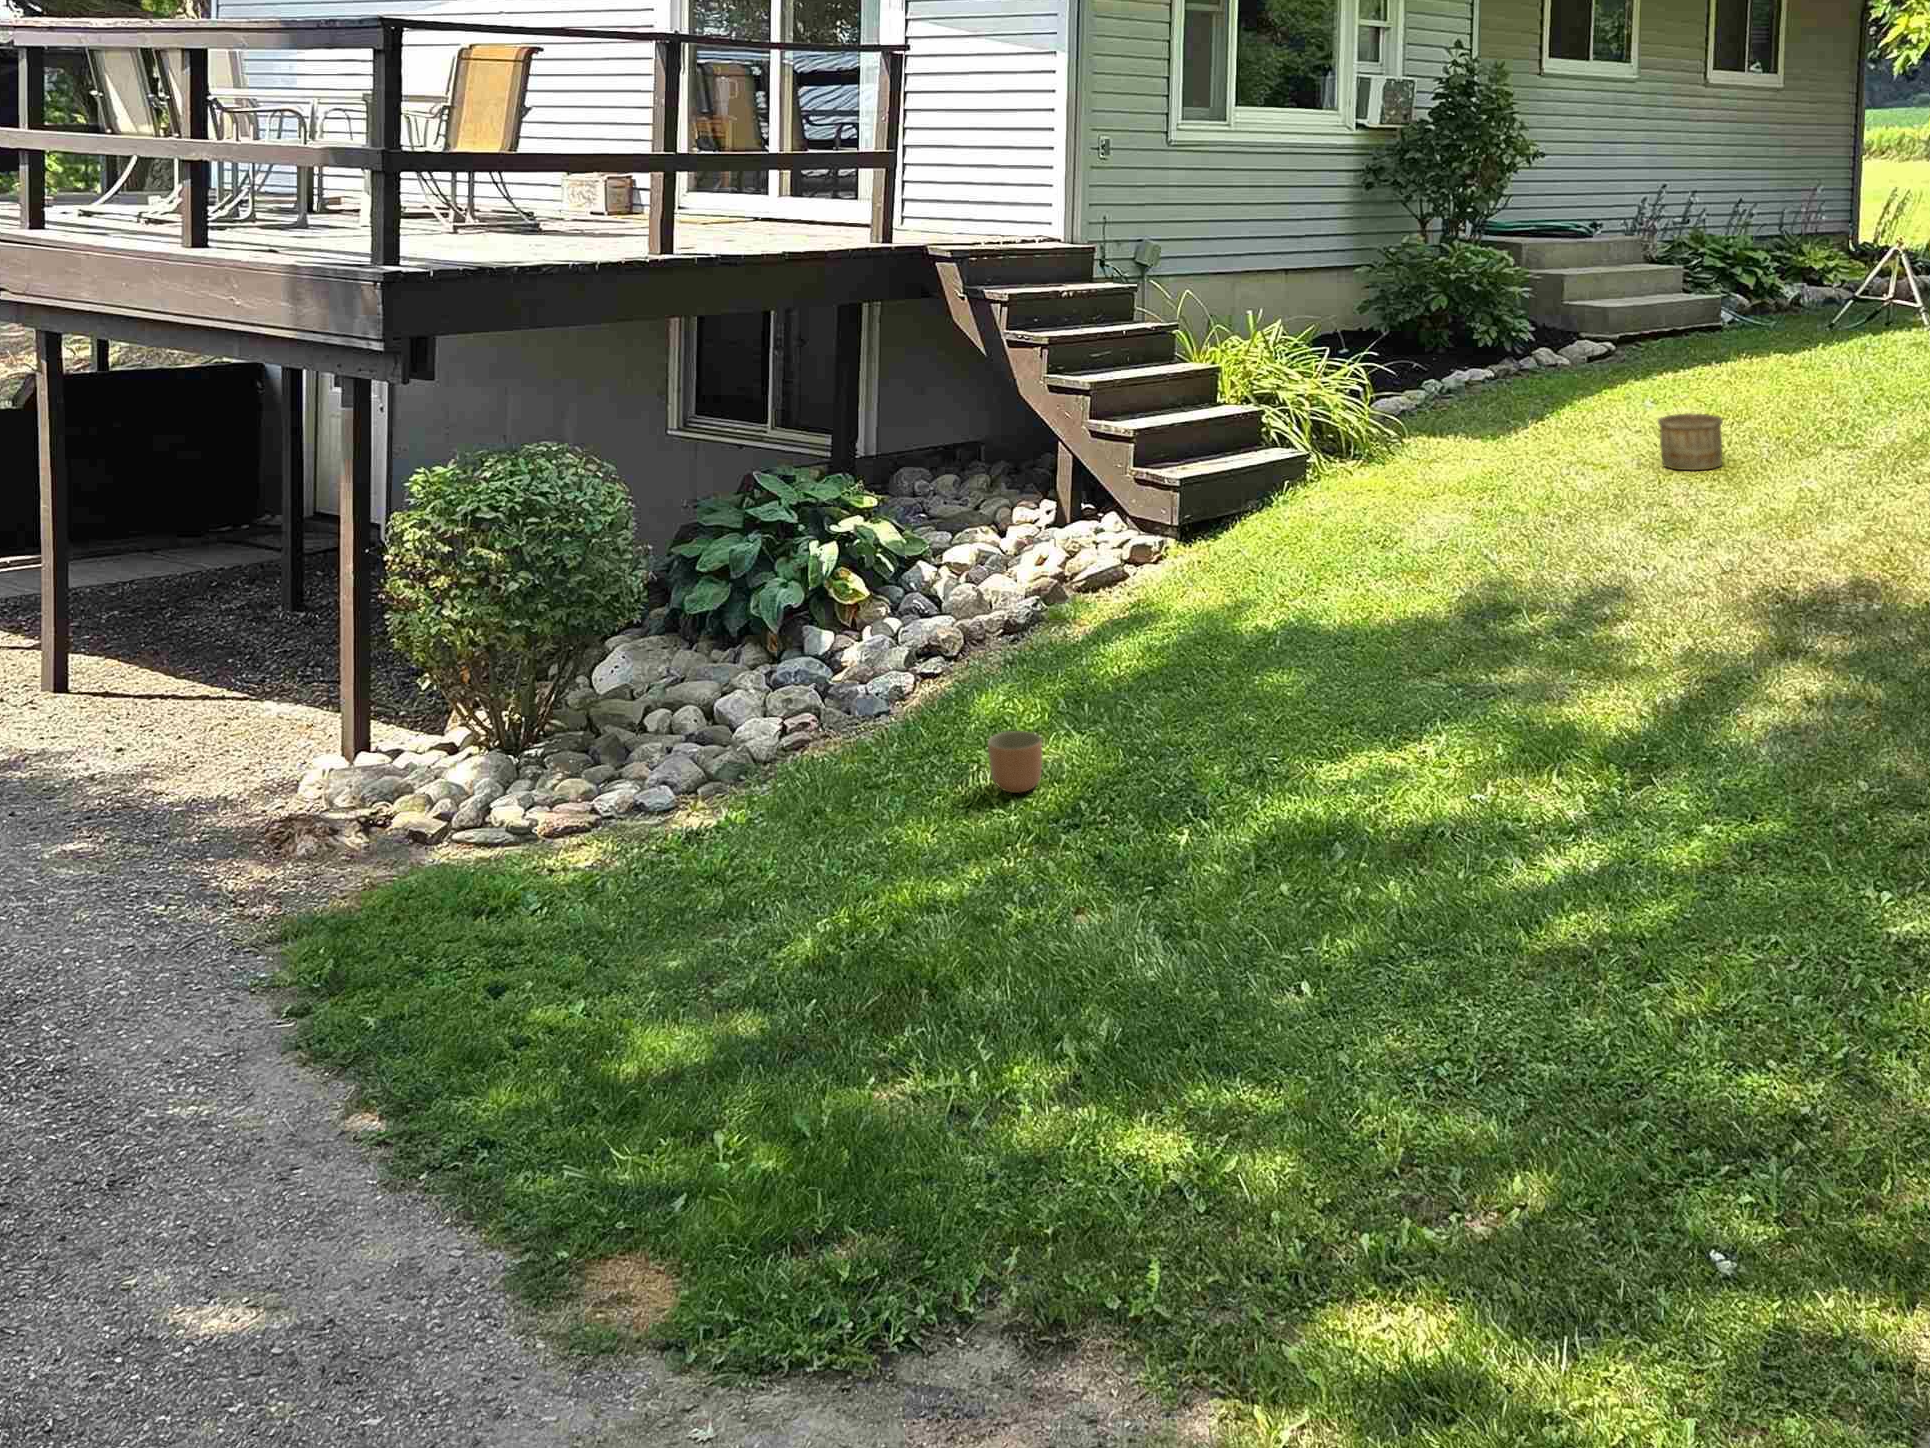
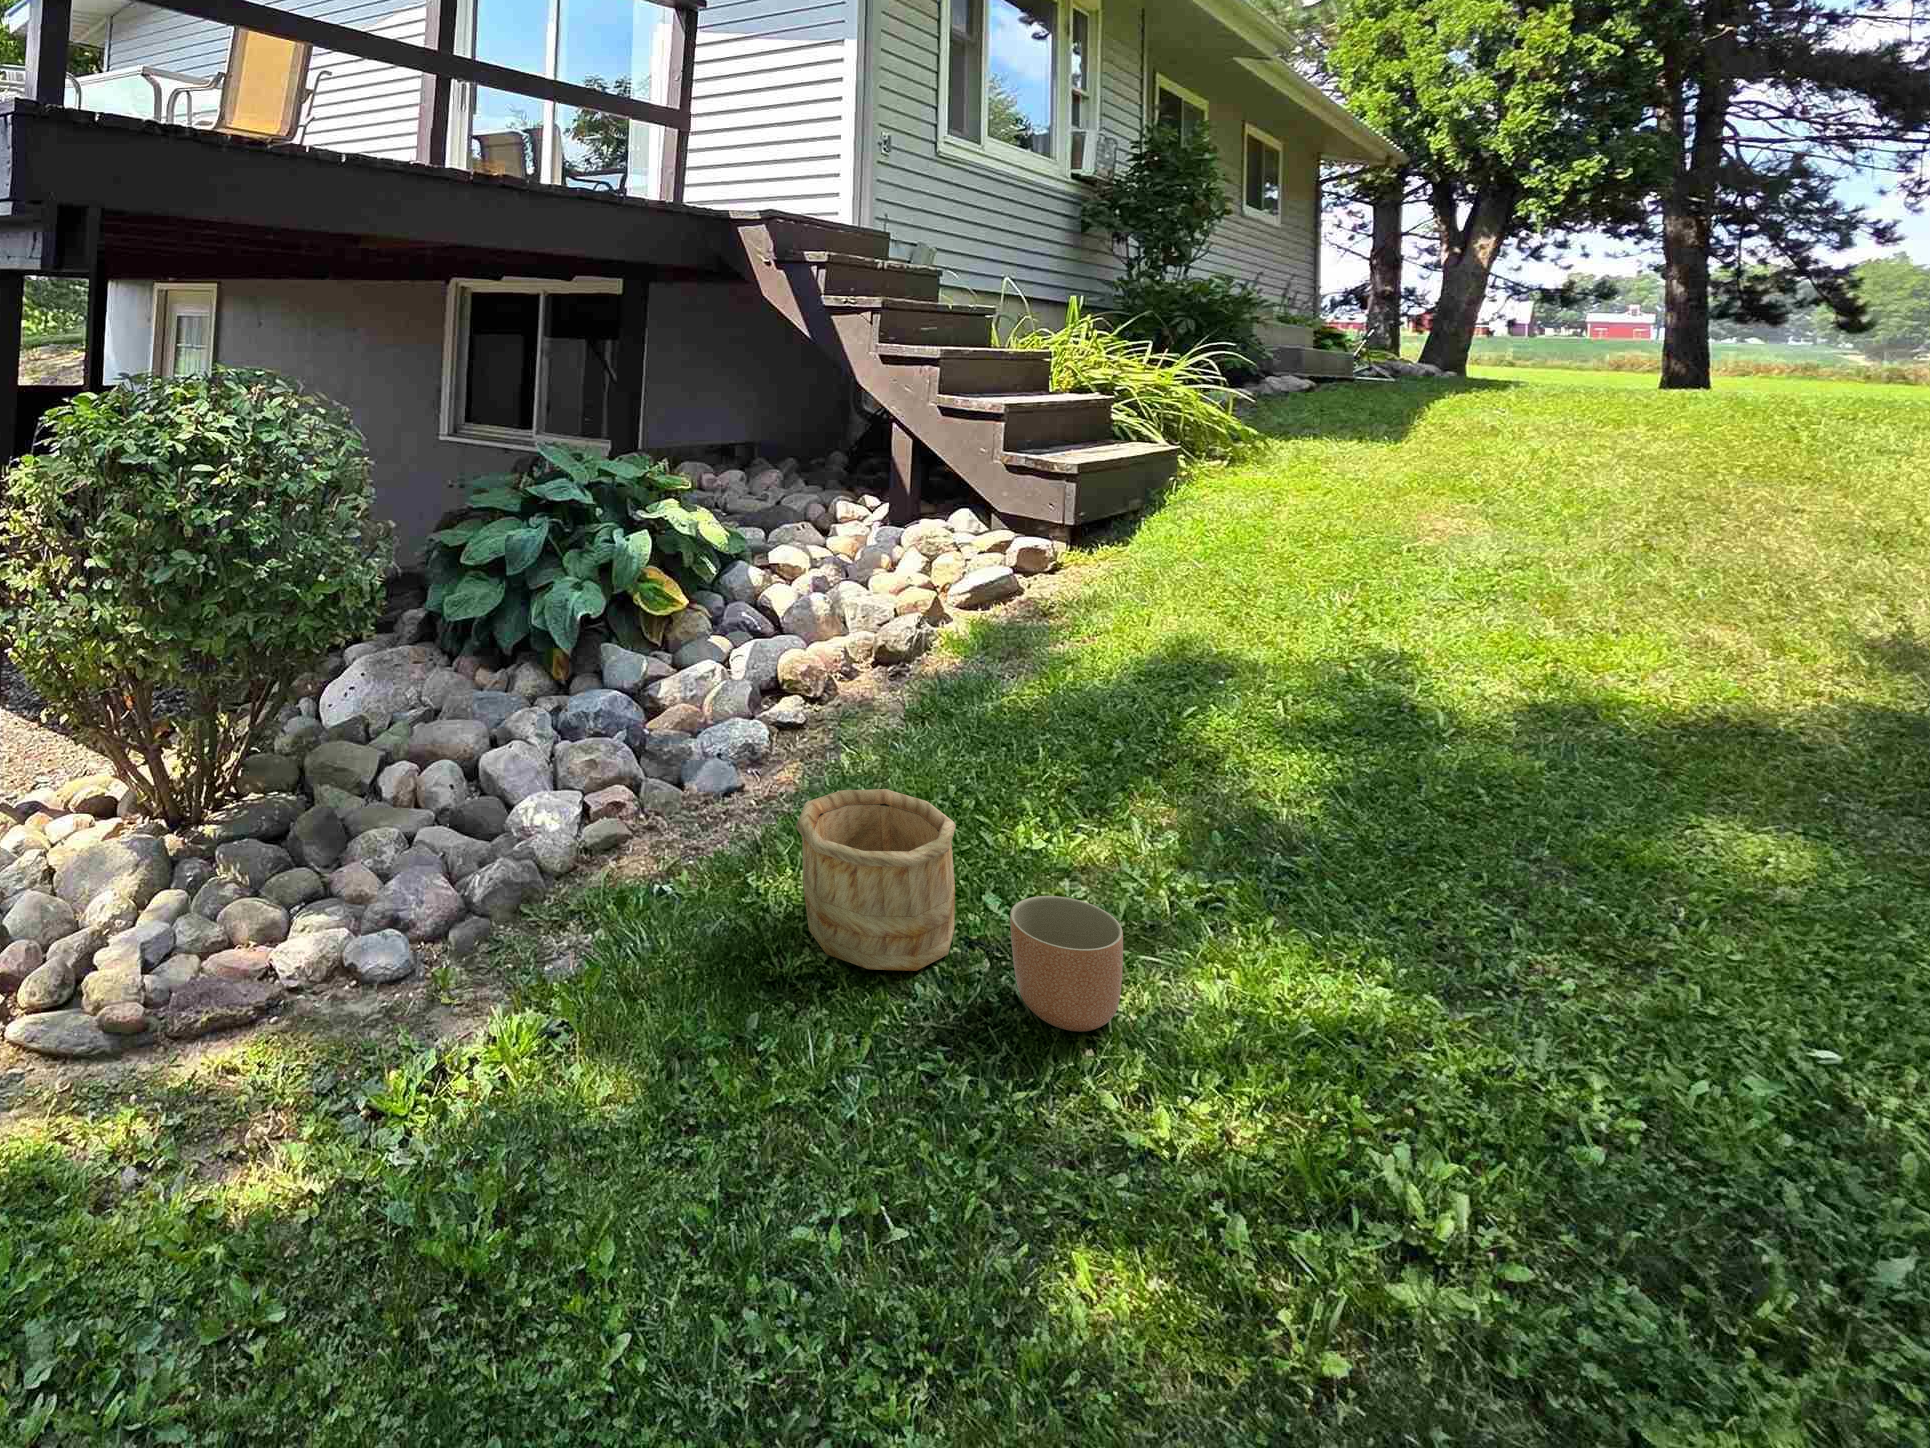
wooden bucket: present [1658,413,1723,470] -> present [796,789,956,971]

